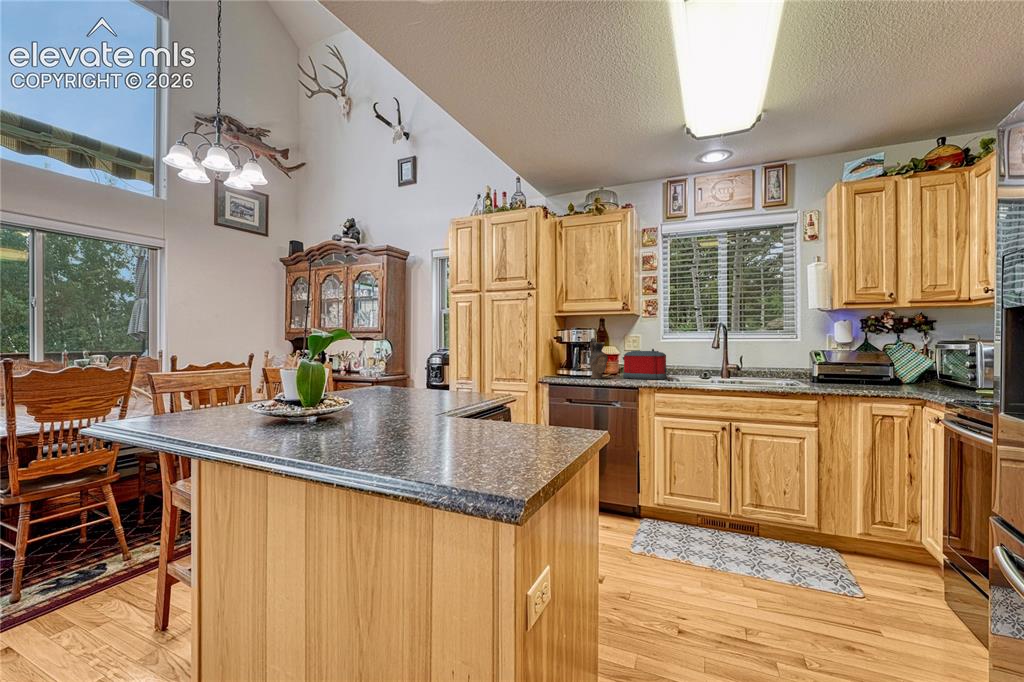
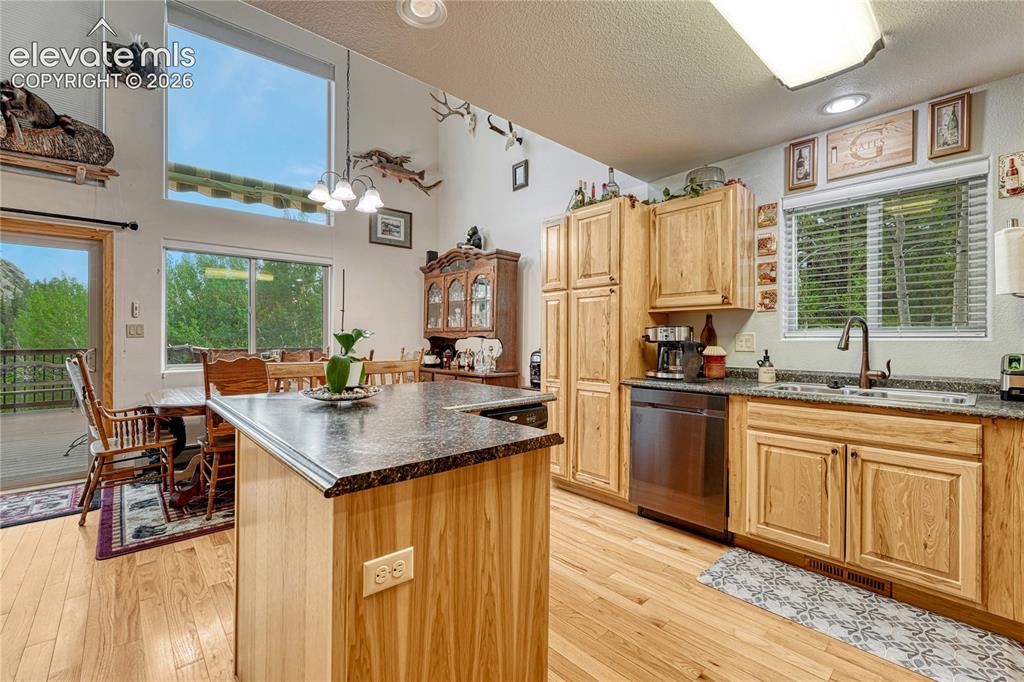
toaster: present [623,351,667,379] -> none [723,351,780,386]

